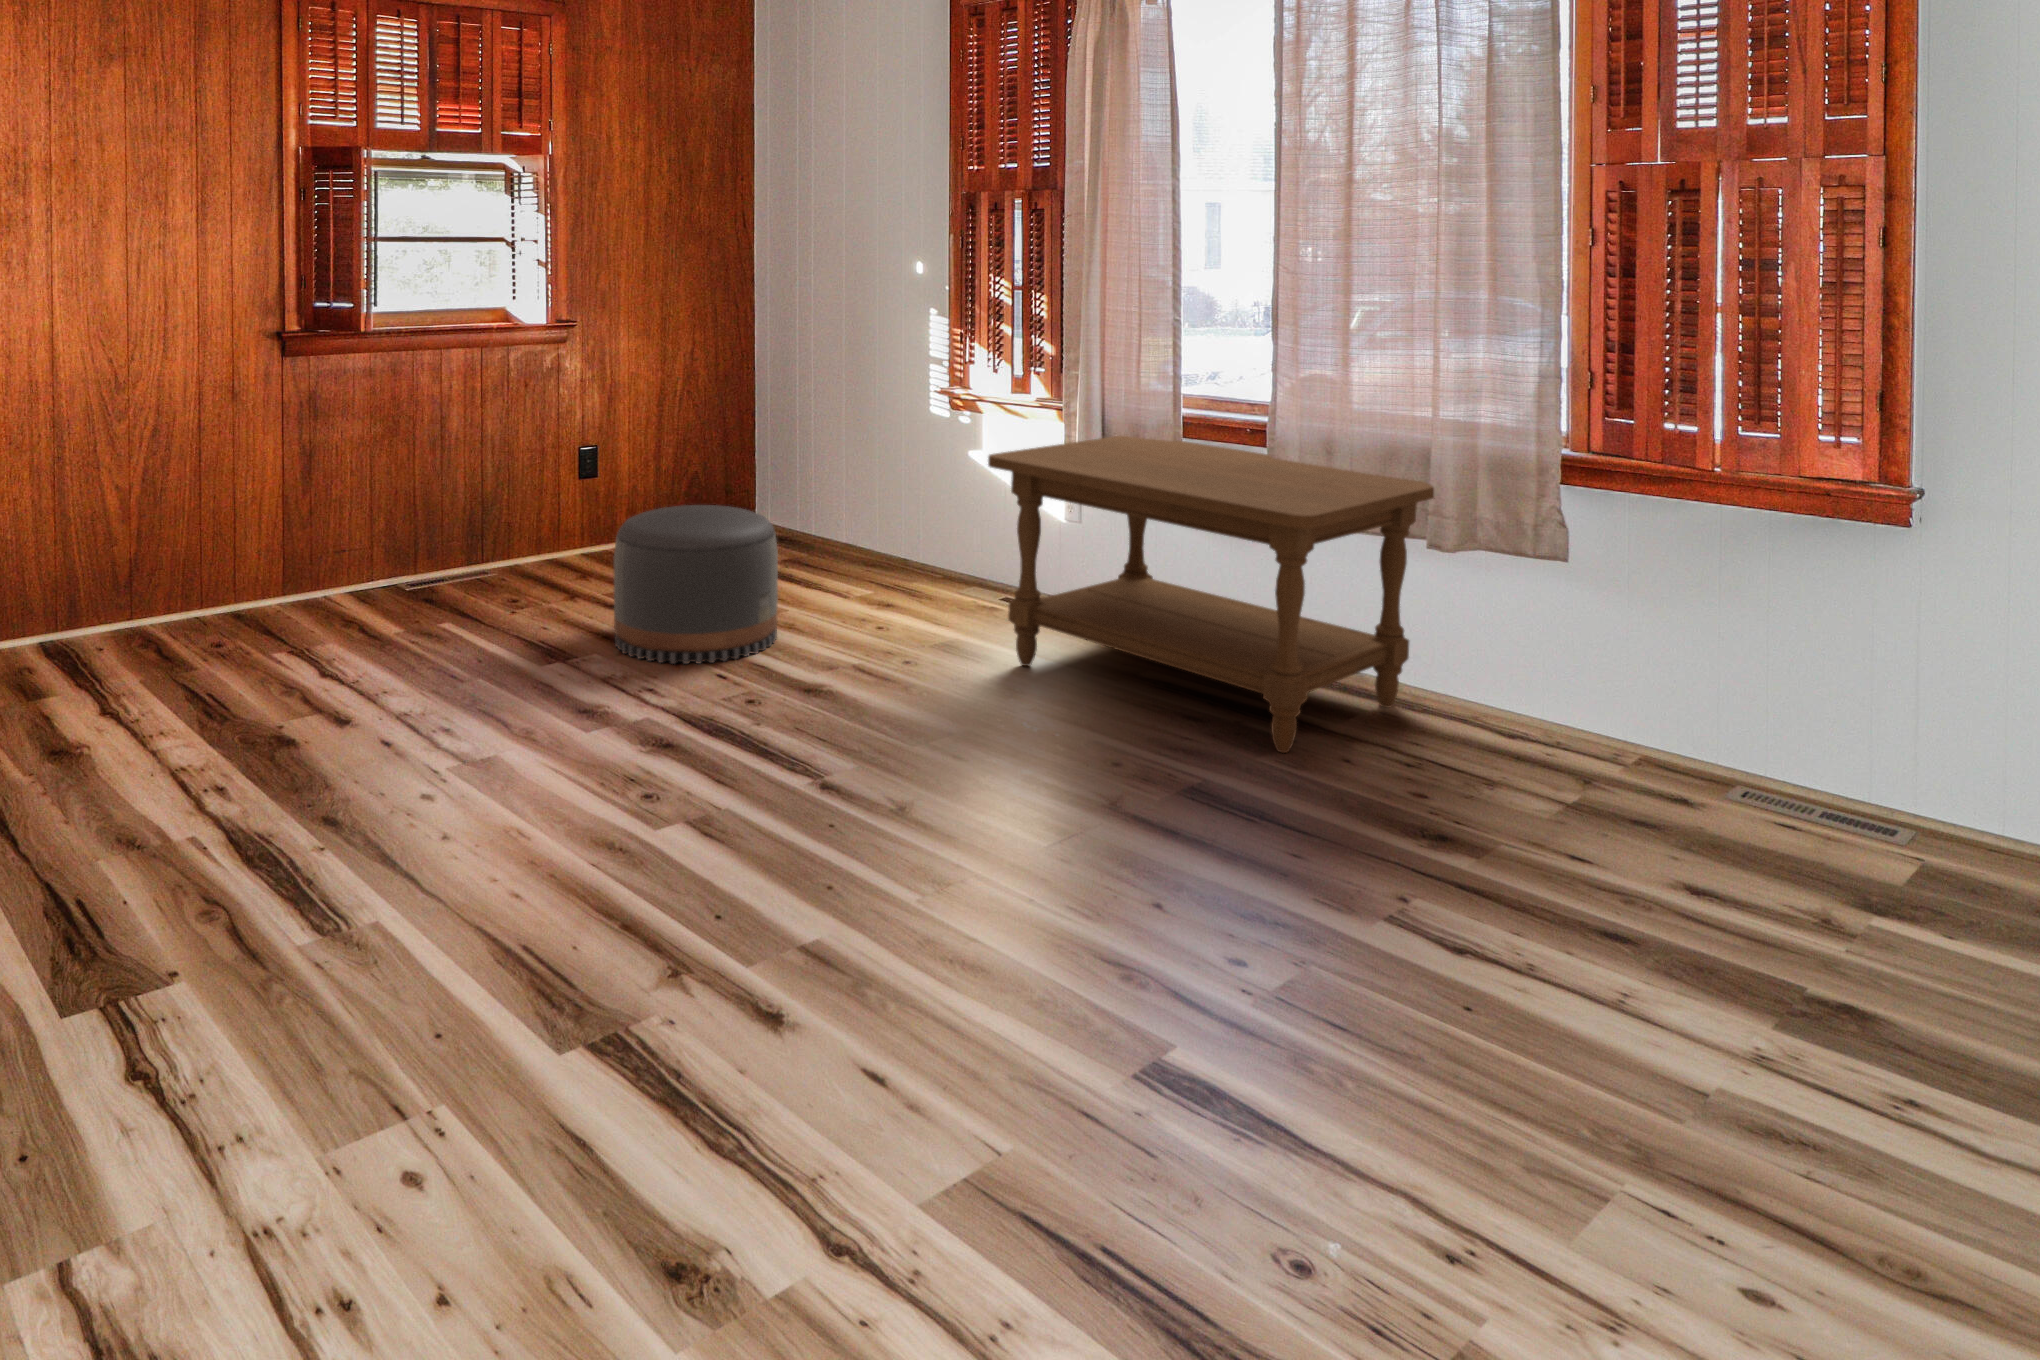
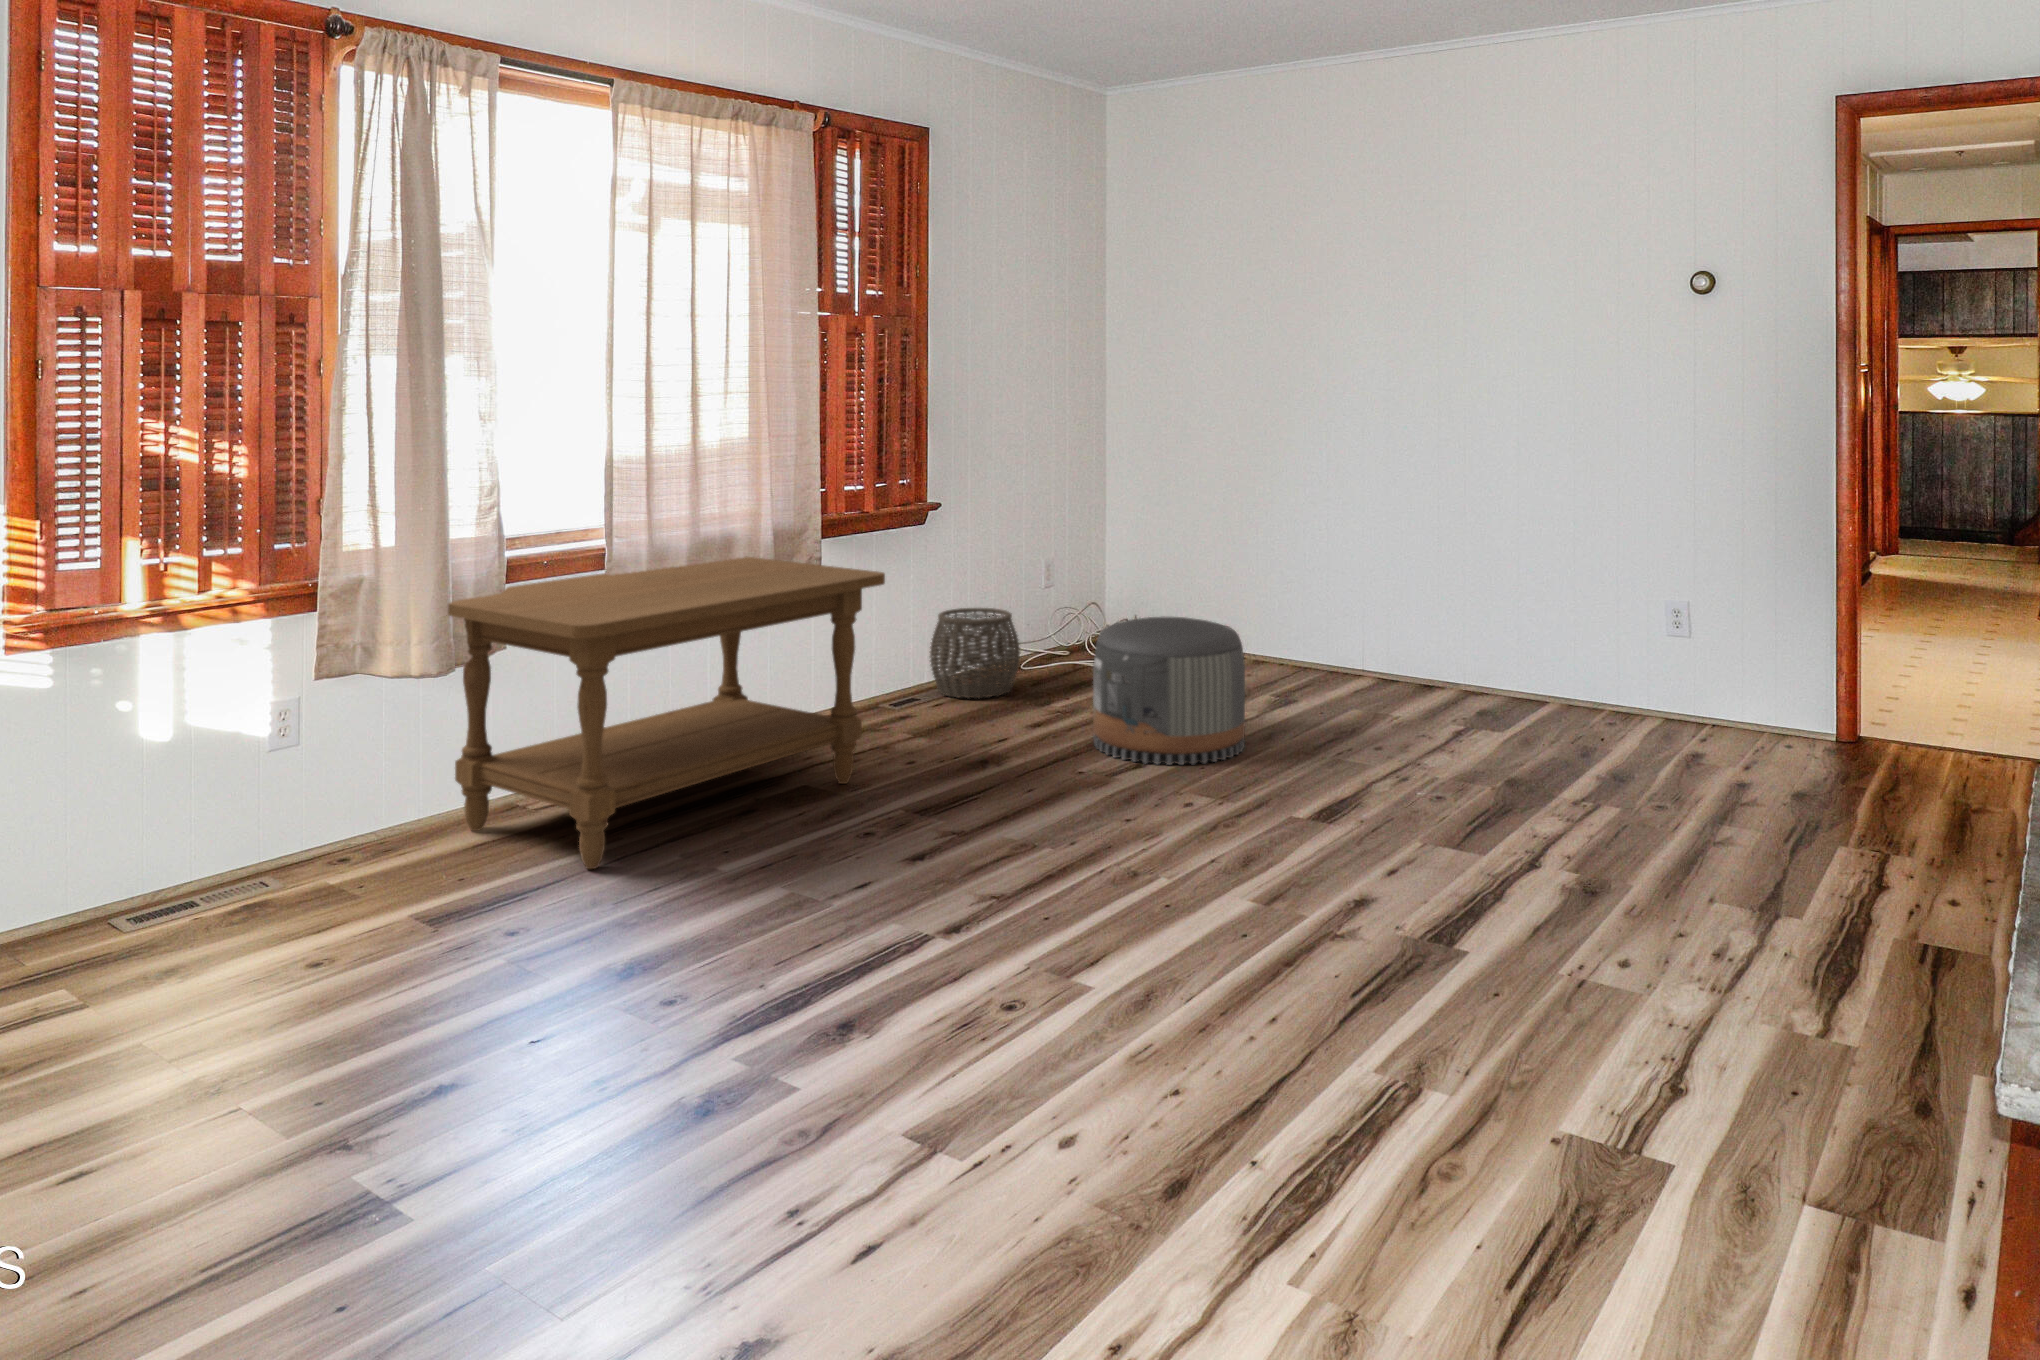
pouf: present [614,505,778,664] -> present [1093,617,1245,765]
woven basket: none [1762,696,1958,881] -> present [930,608,1020,698]

